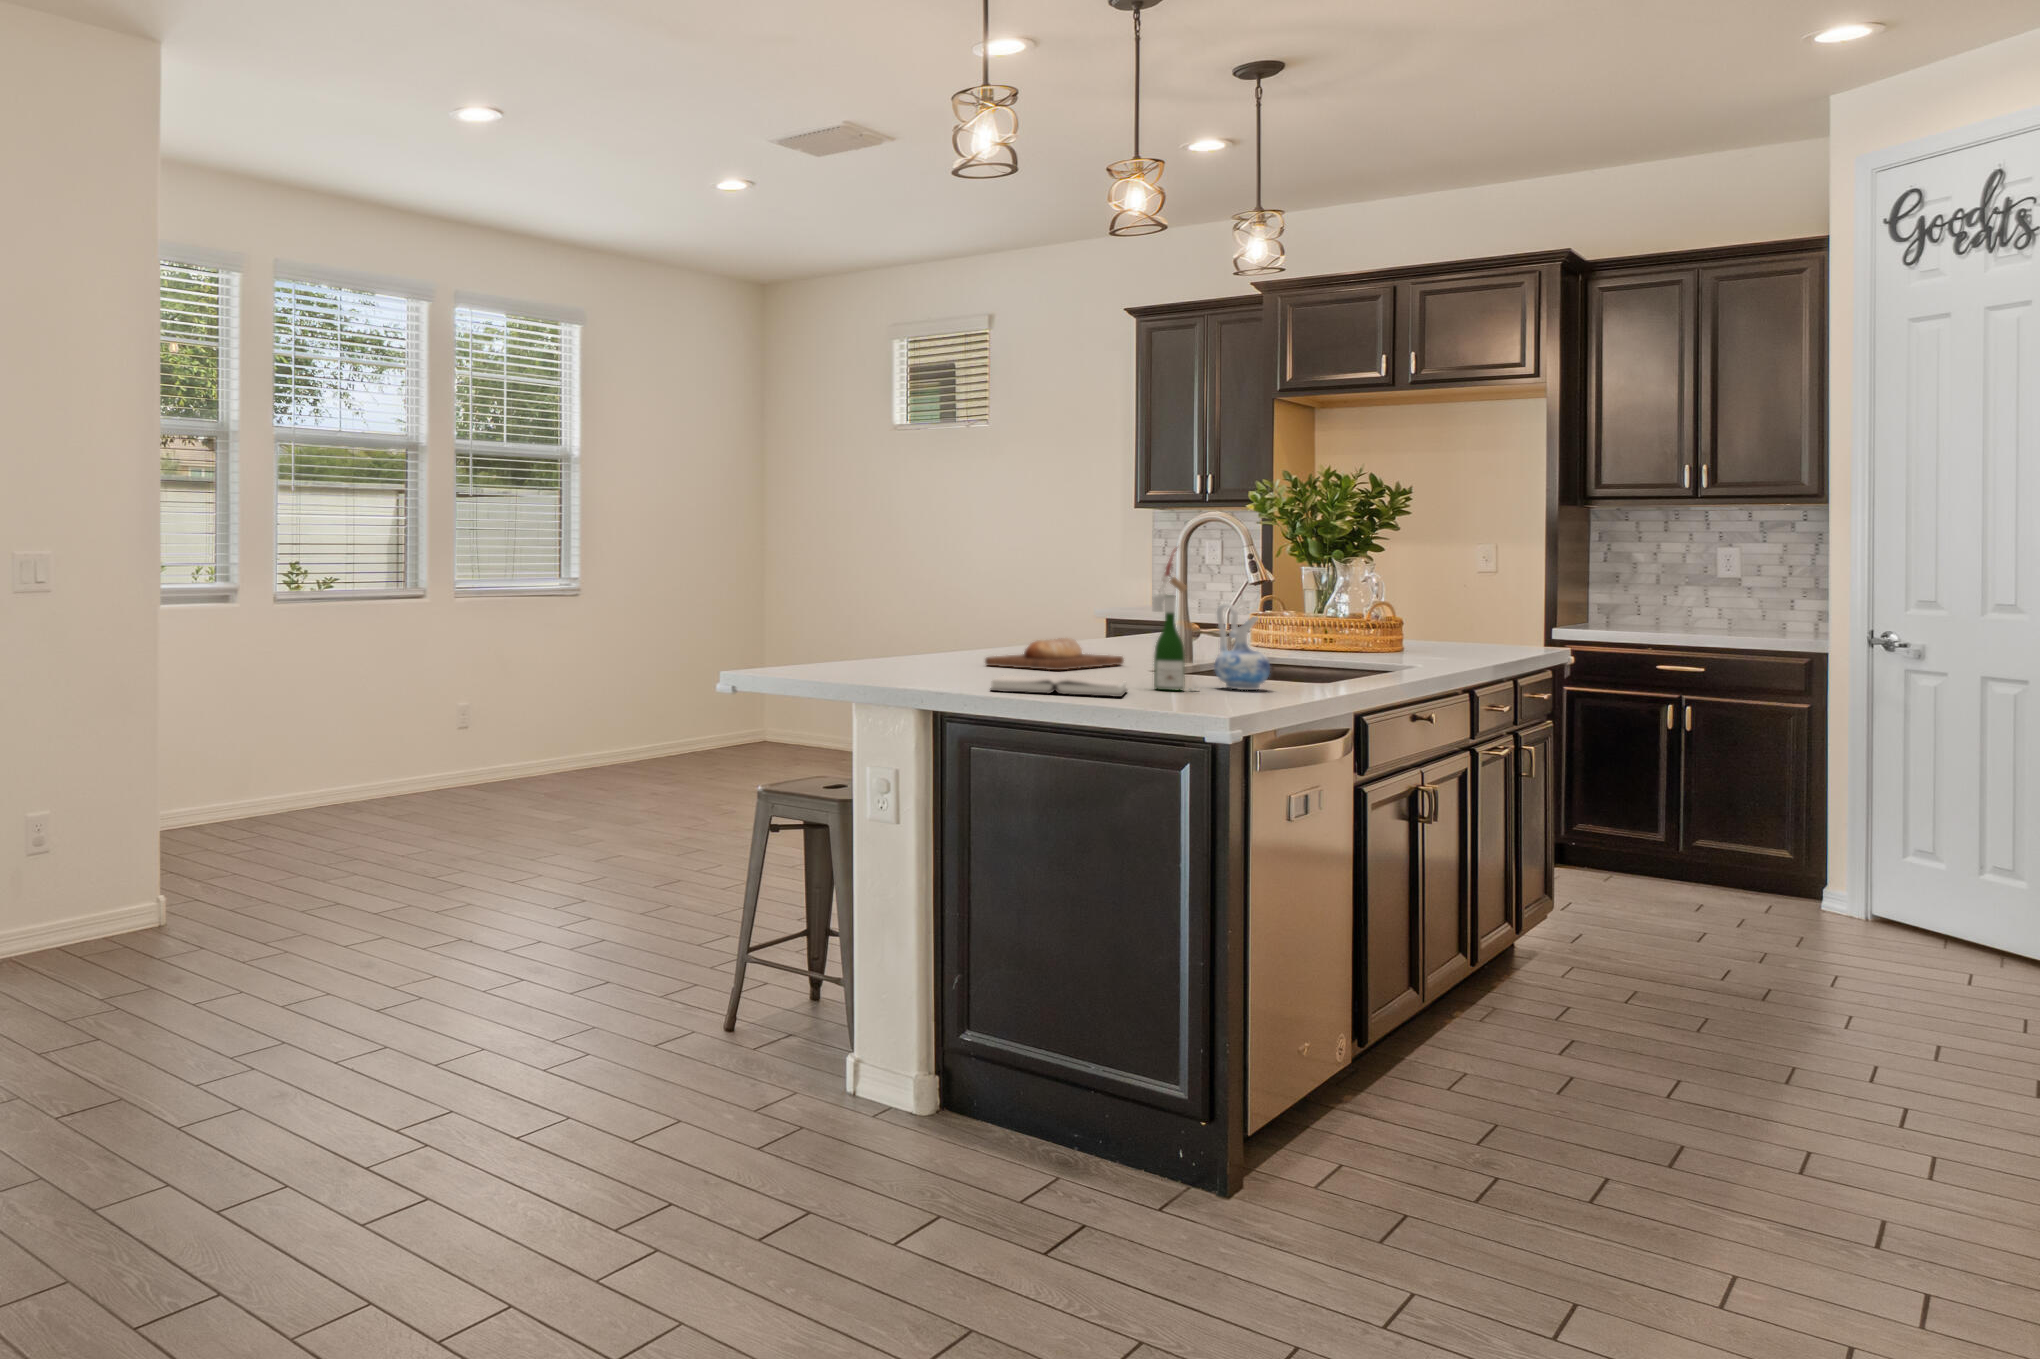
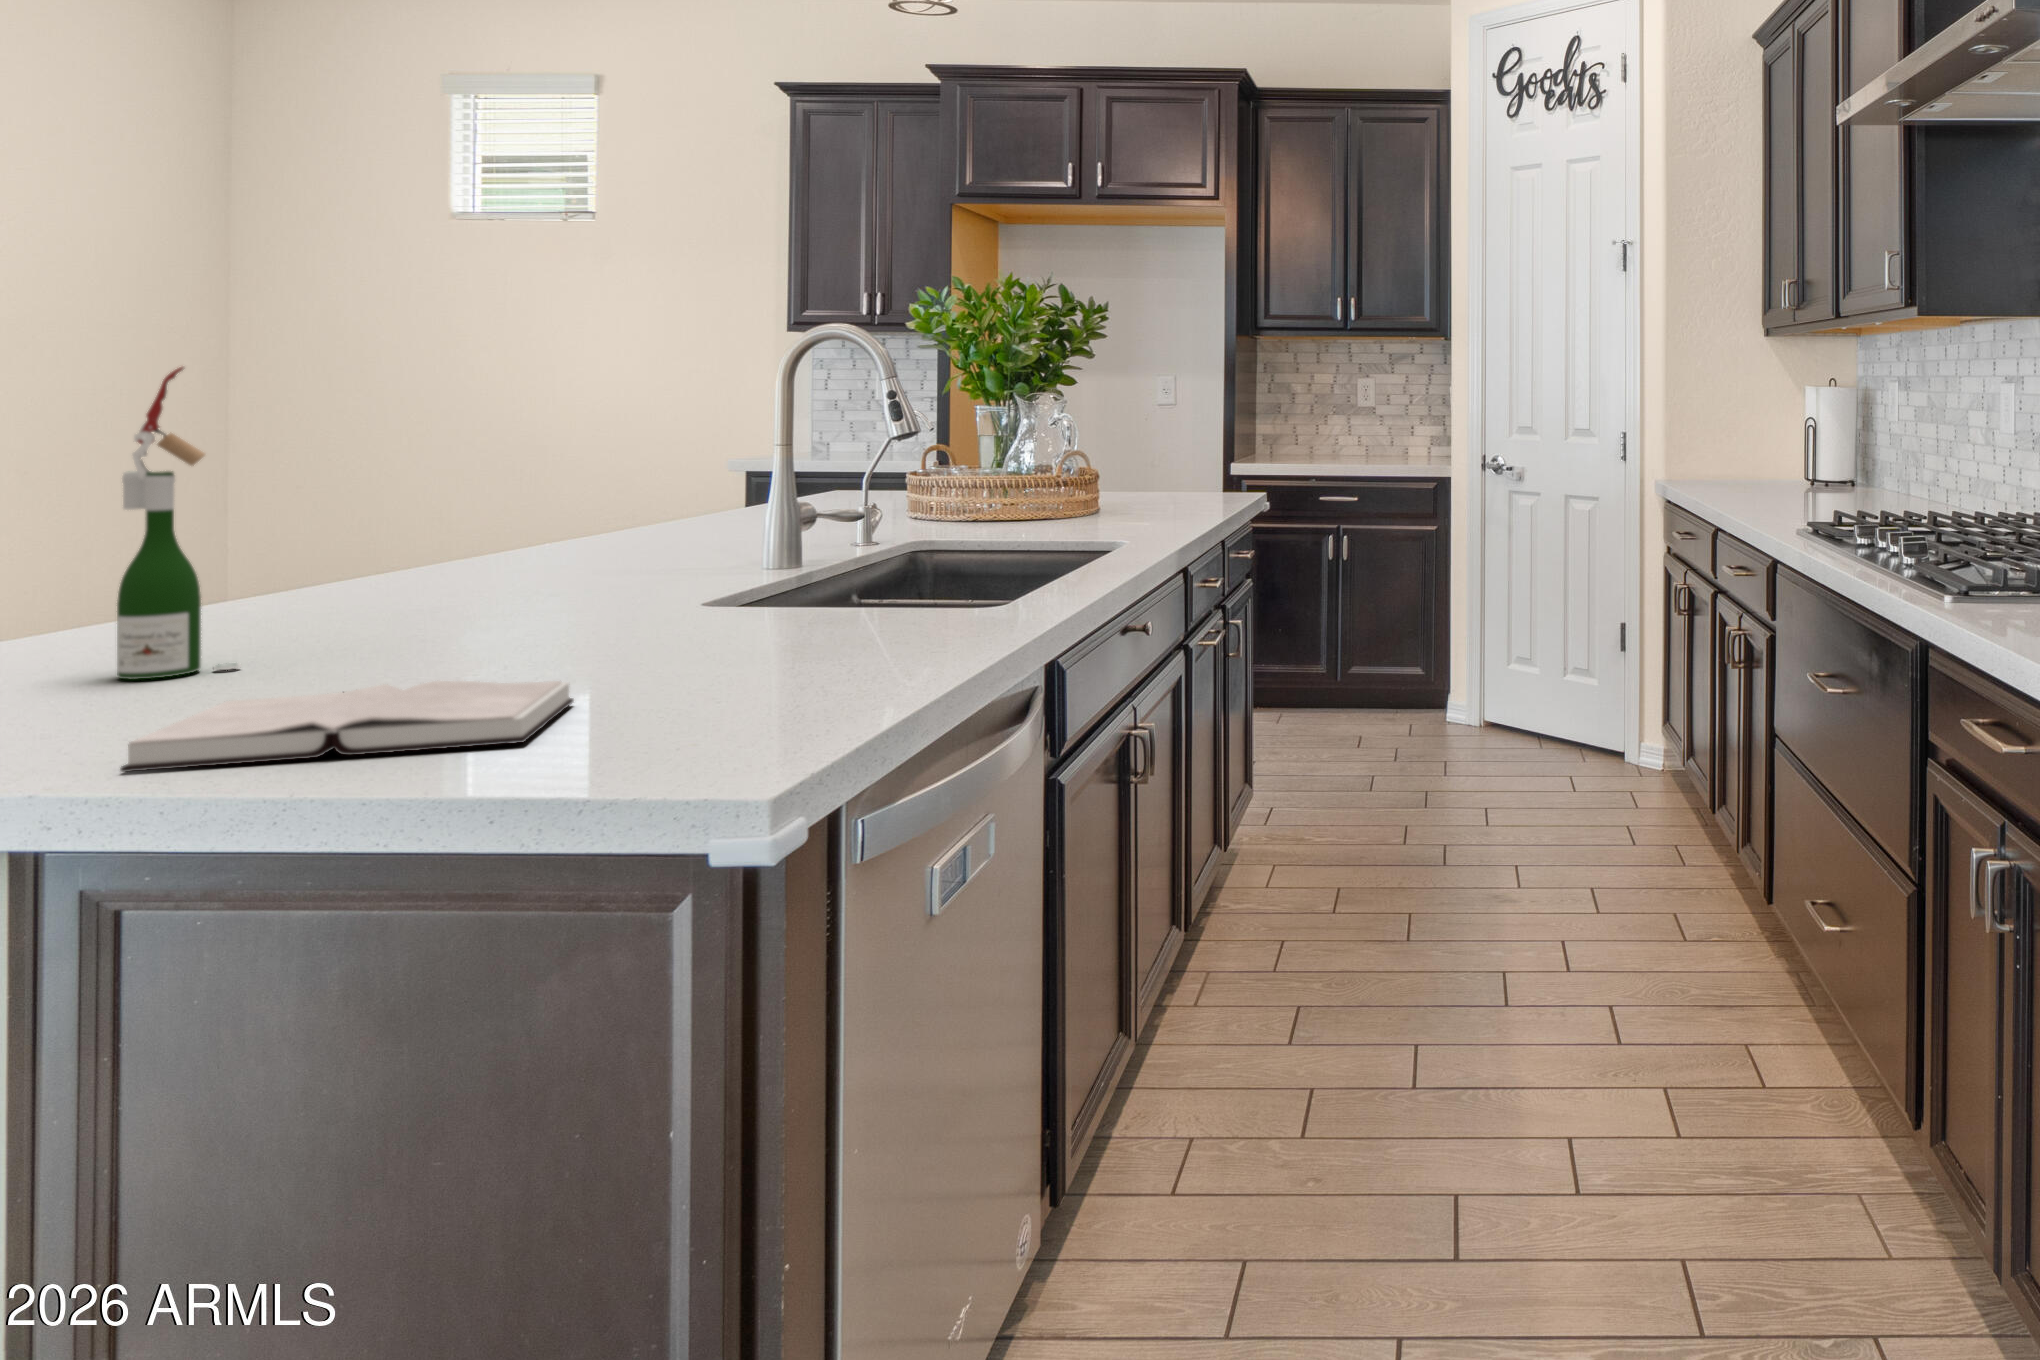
wine bottle: present [1153,548,1186,691] -> present [117,367,240,680]
ceramic pitcher: present [1214,603,1270,690] -> none [794,485,901,652]
bread loaf: present [985,638,1124,670] -> none [328,546,664,625]

